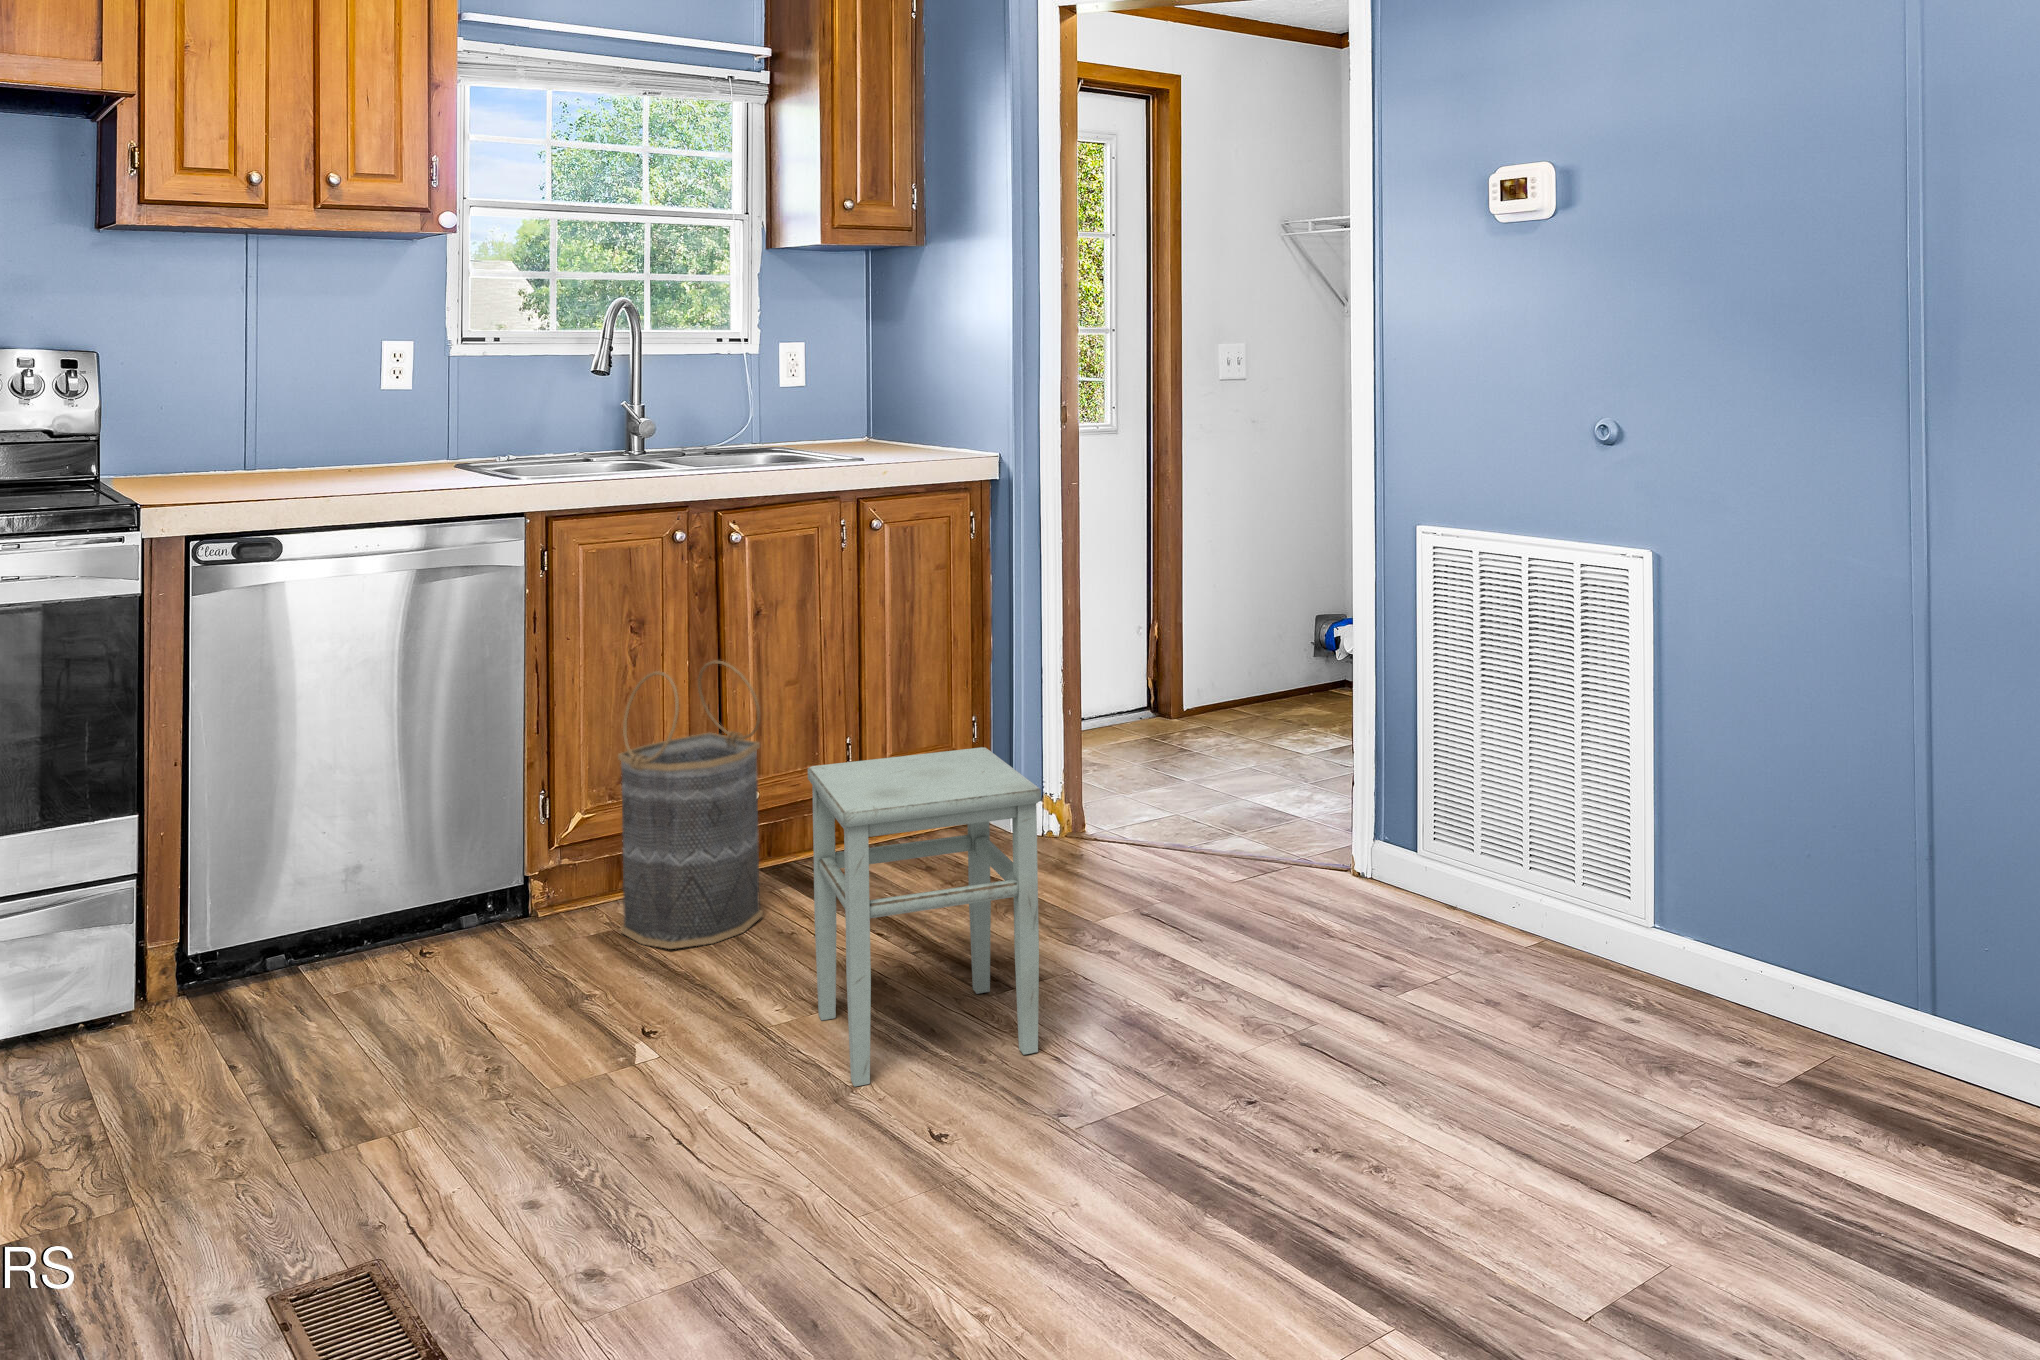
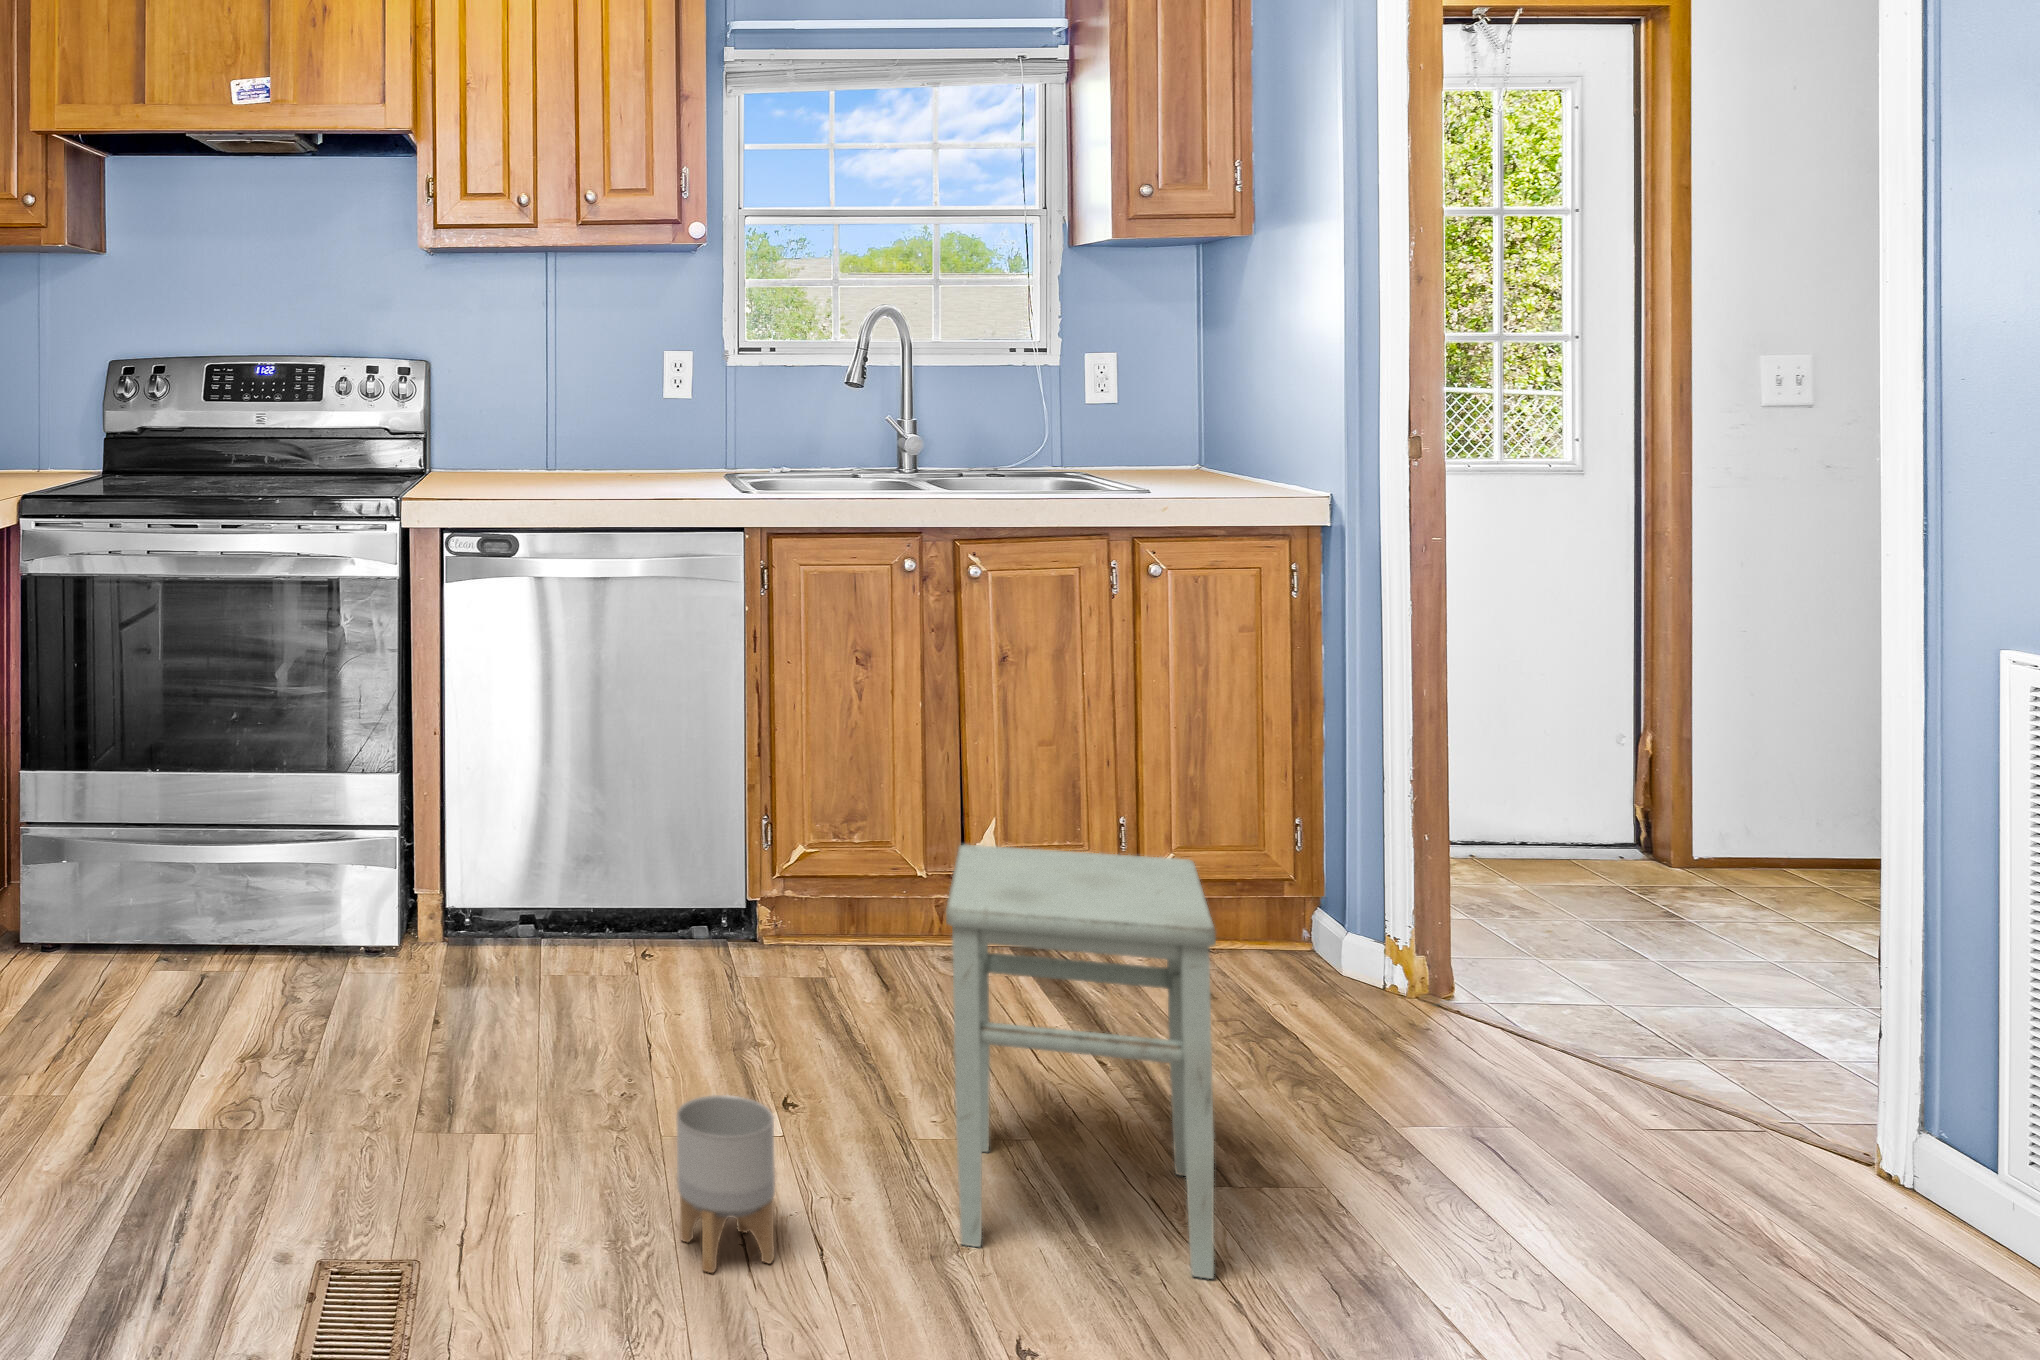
basket: present [618,661,763,949] -> none [820,704,977,1025]
planter: none [623,1015,715,1173] -> present [676,1095,775,1273]

